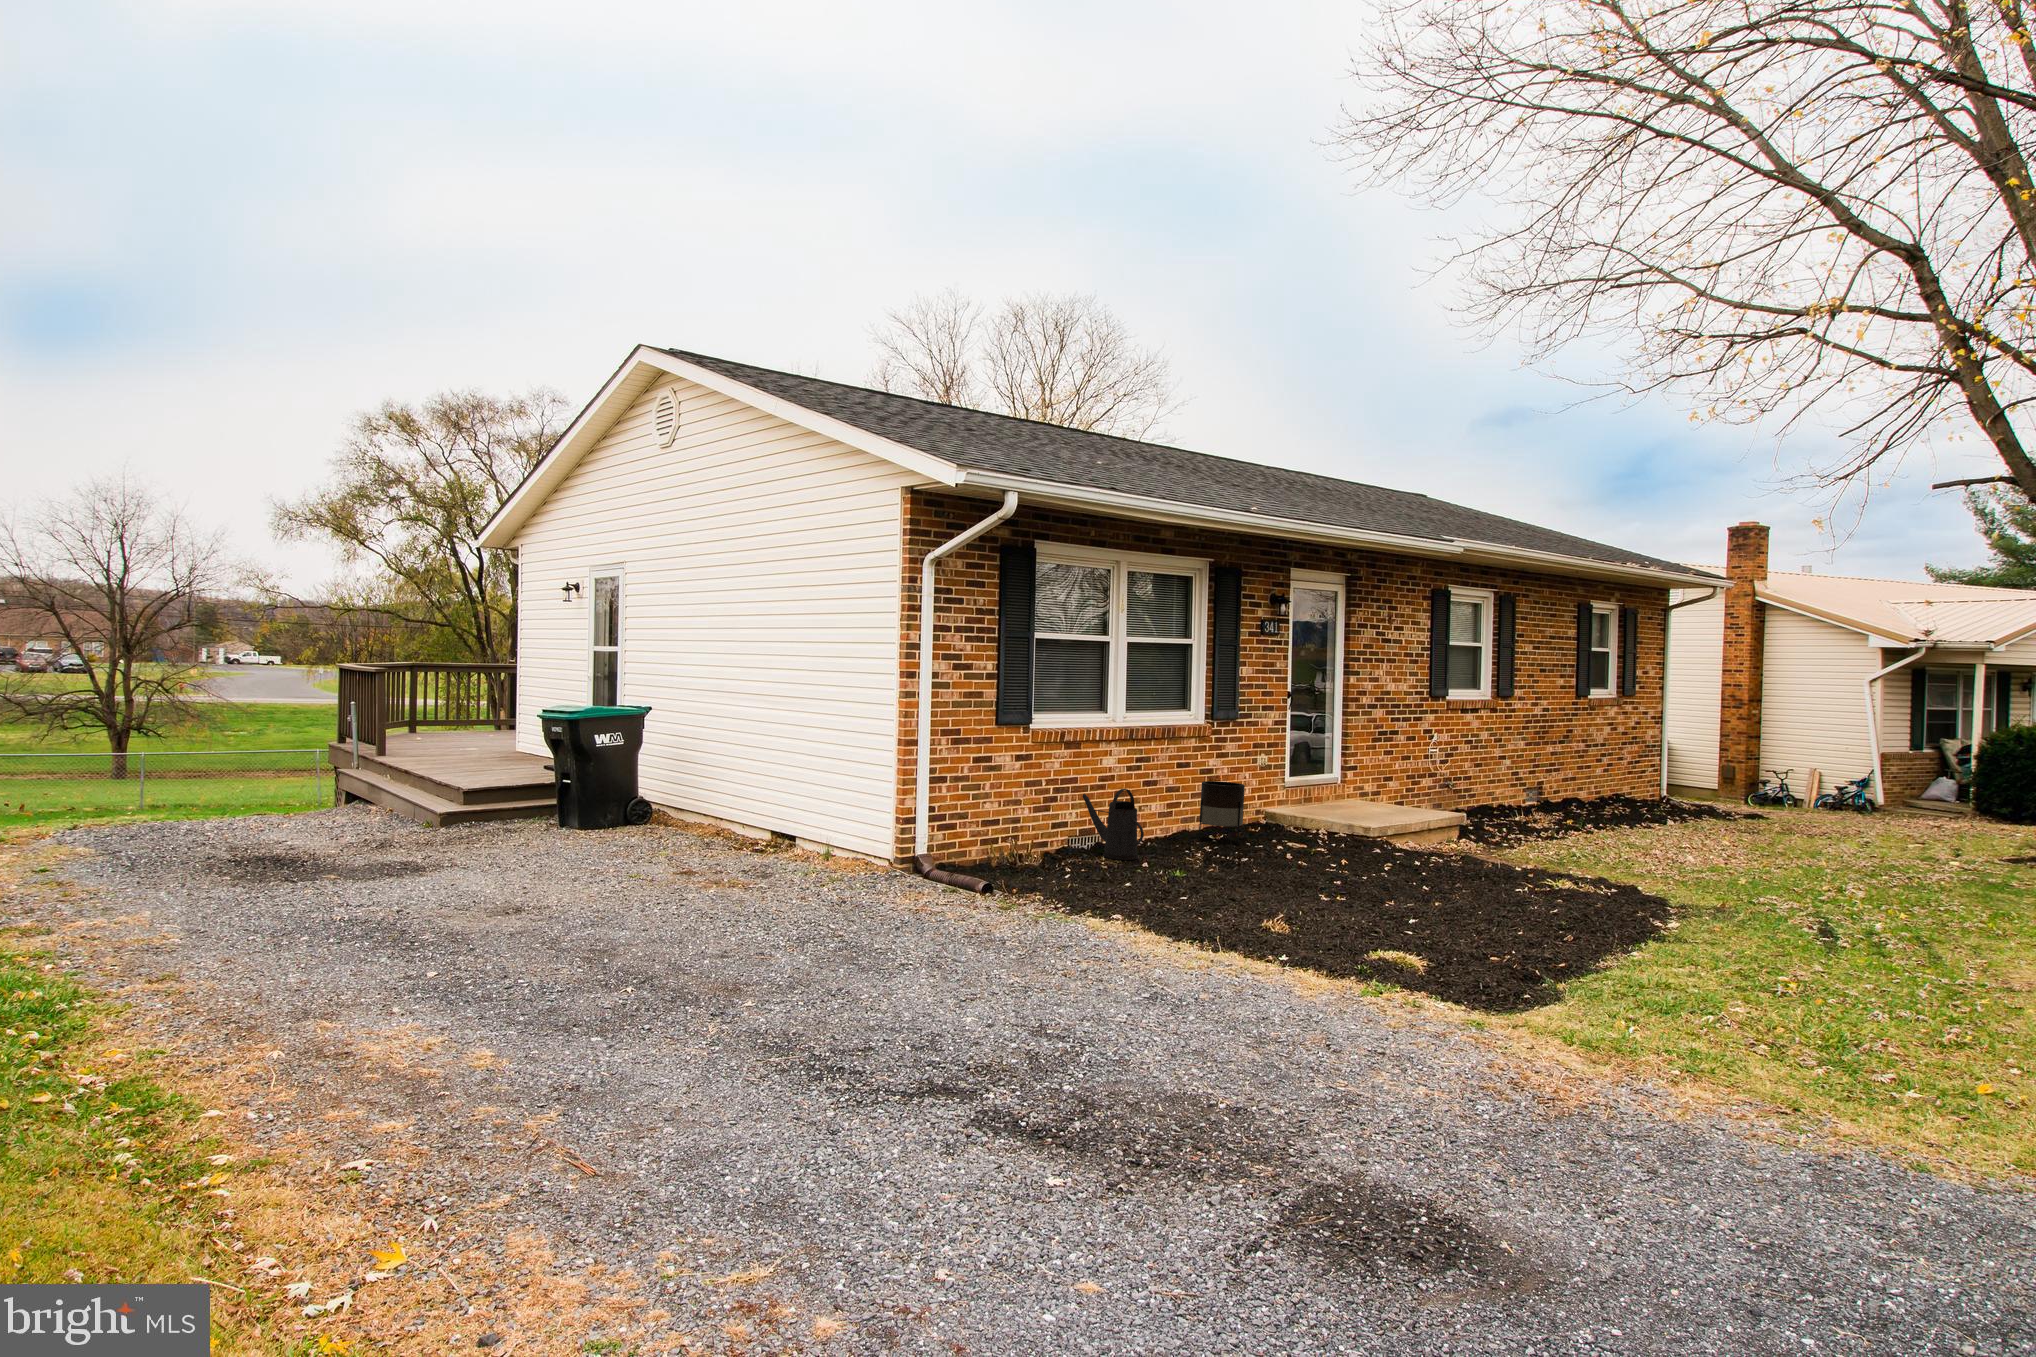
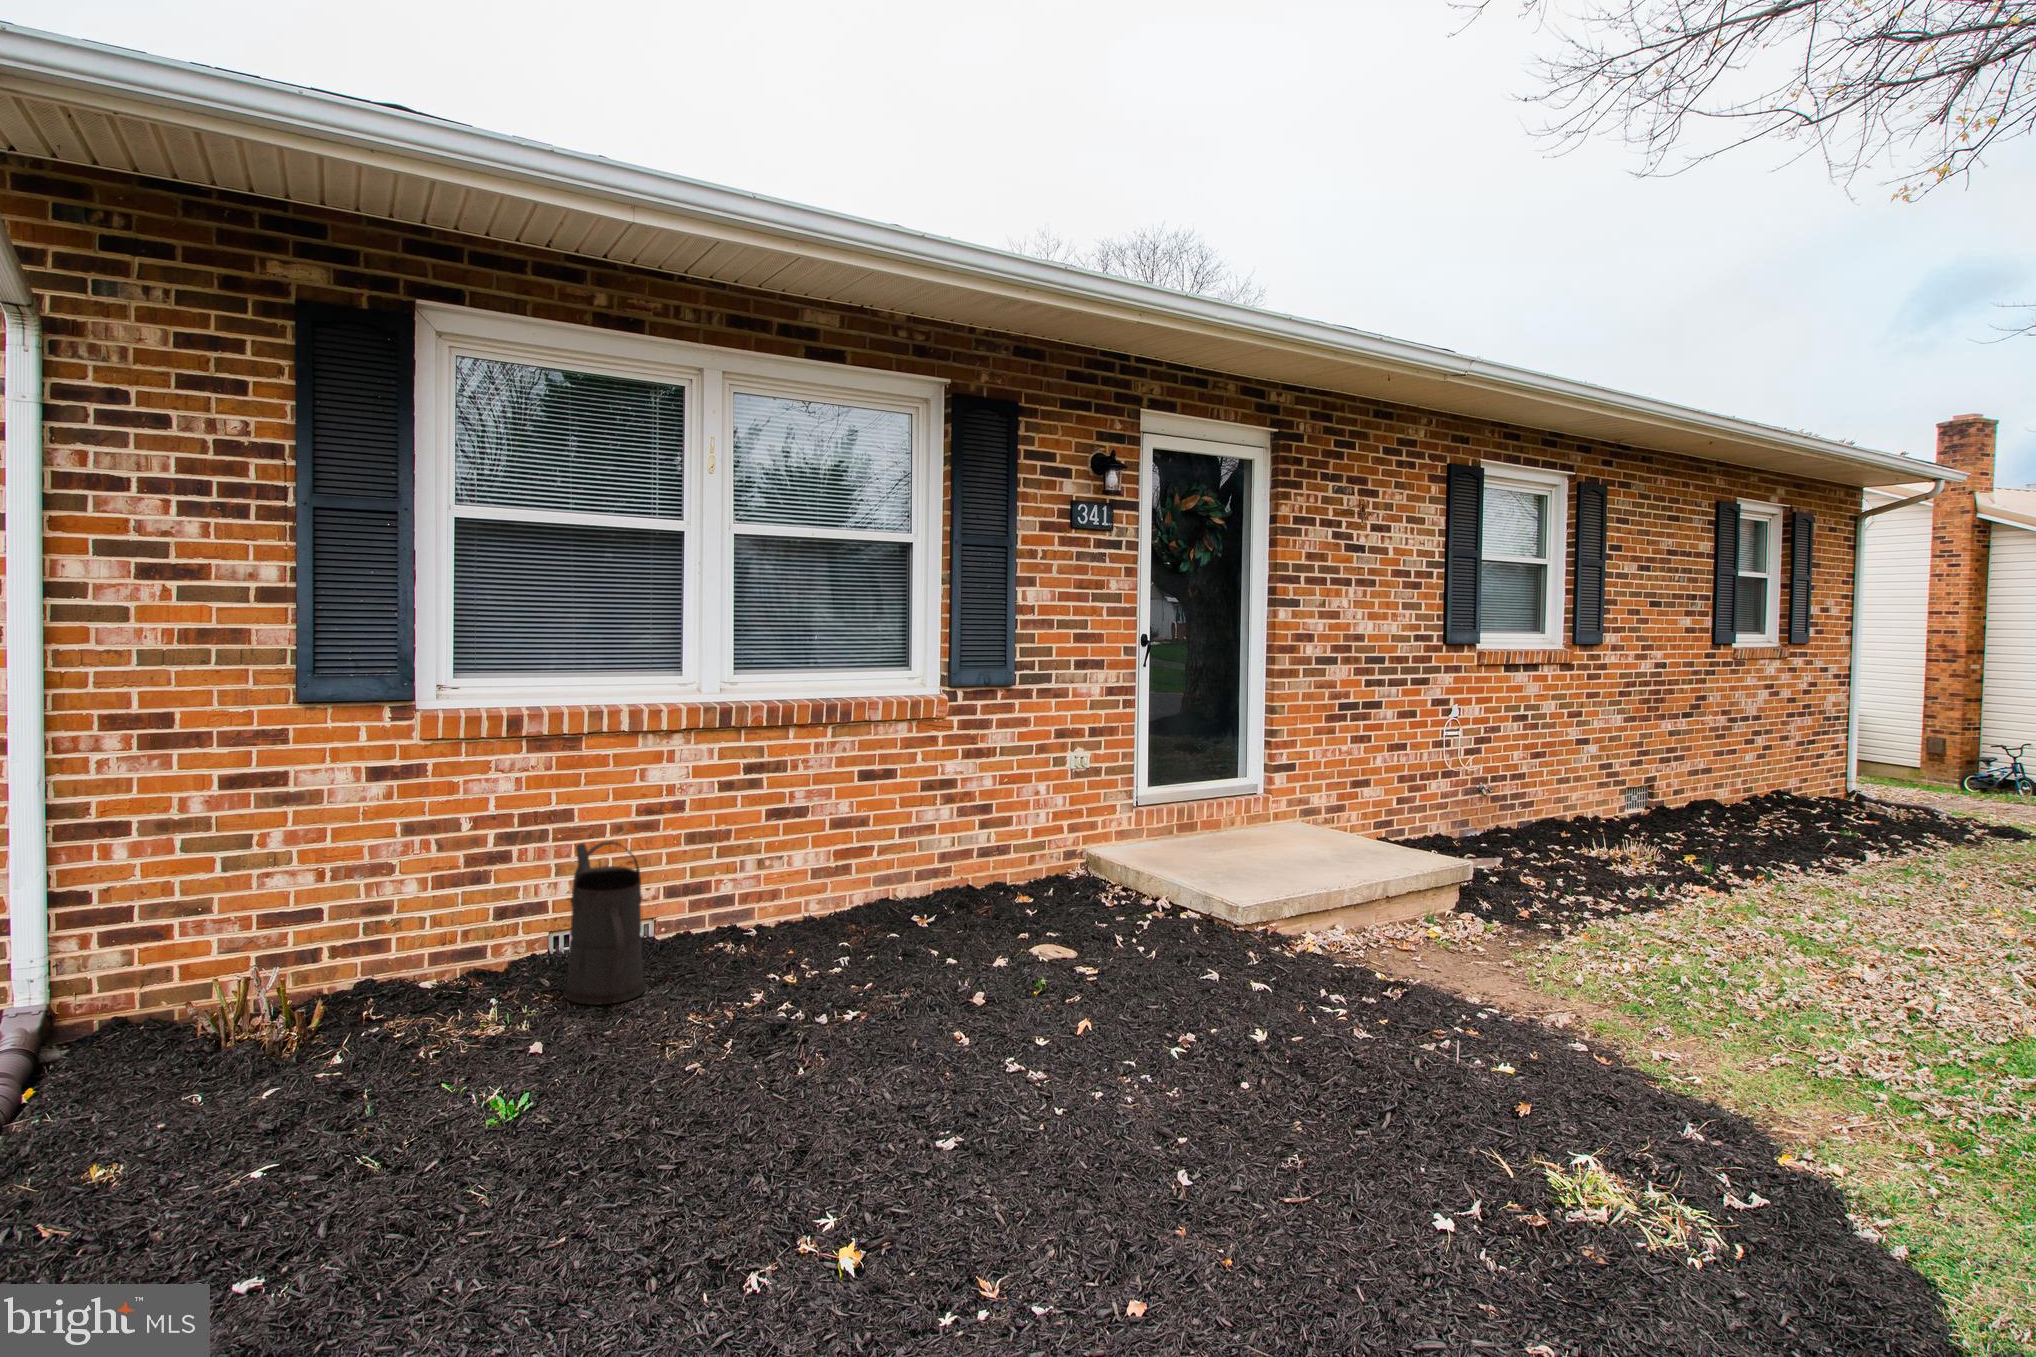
planter: present [1199,781,1245,844] -> none [906,804,995,933]

